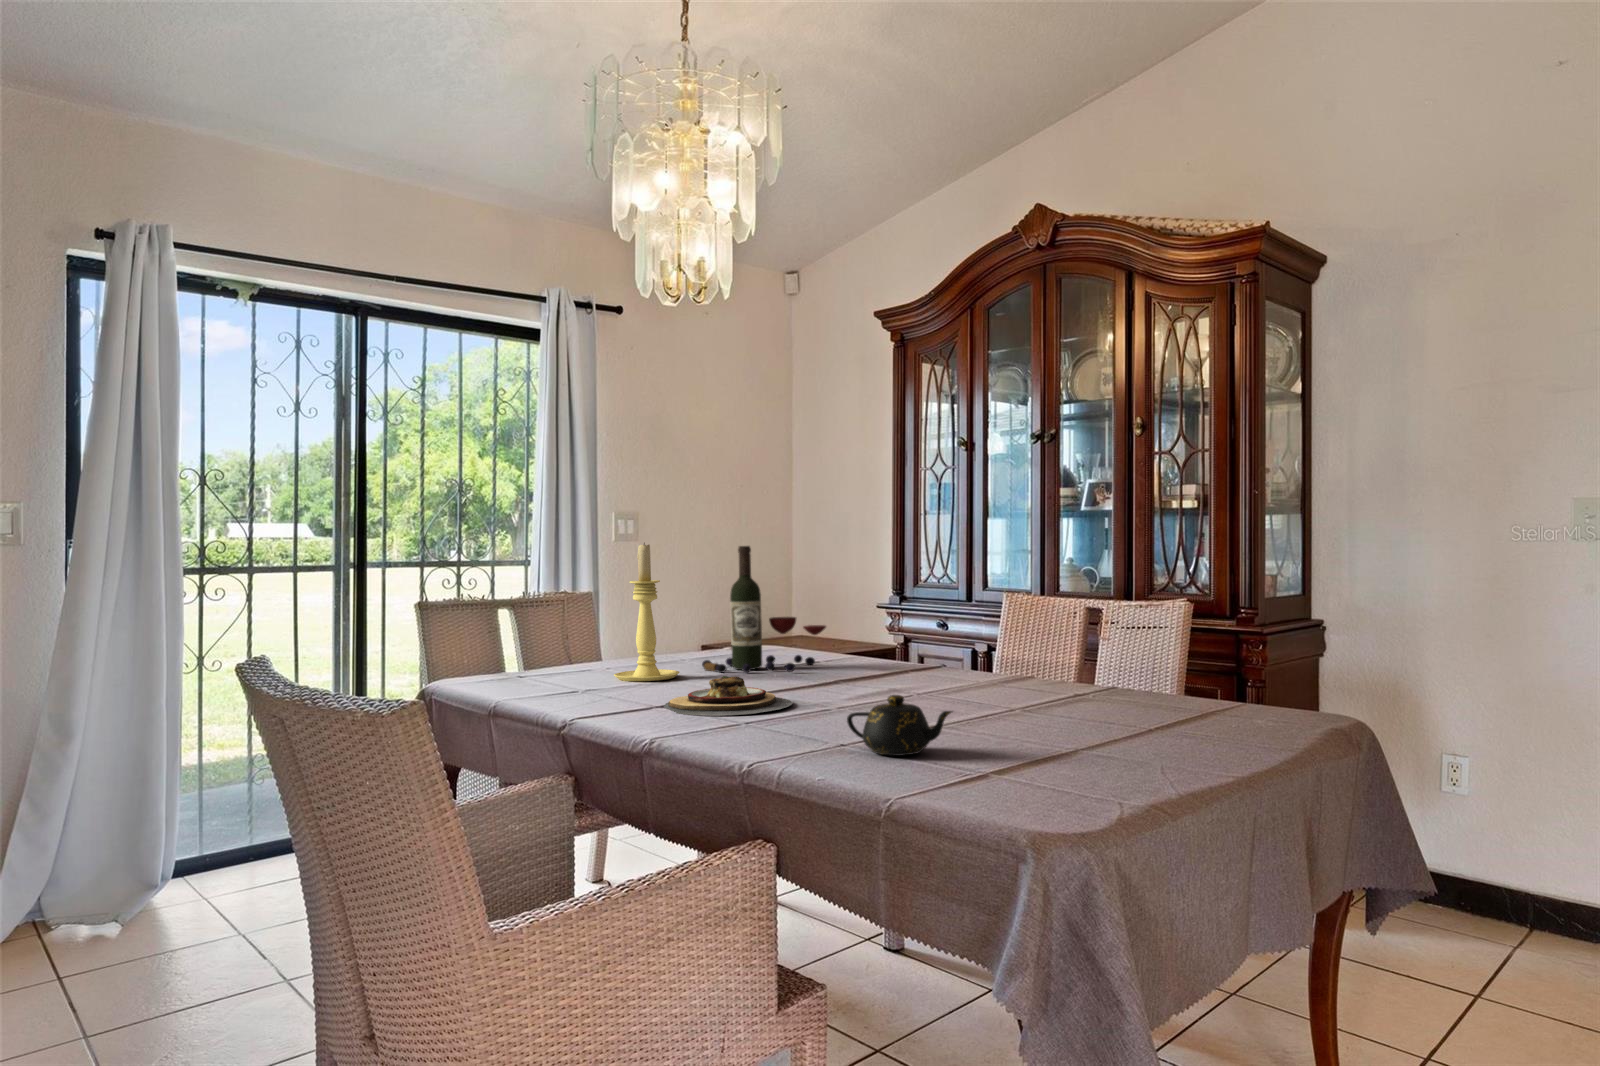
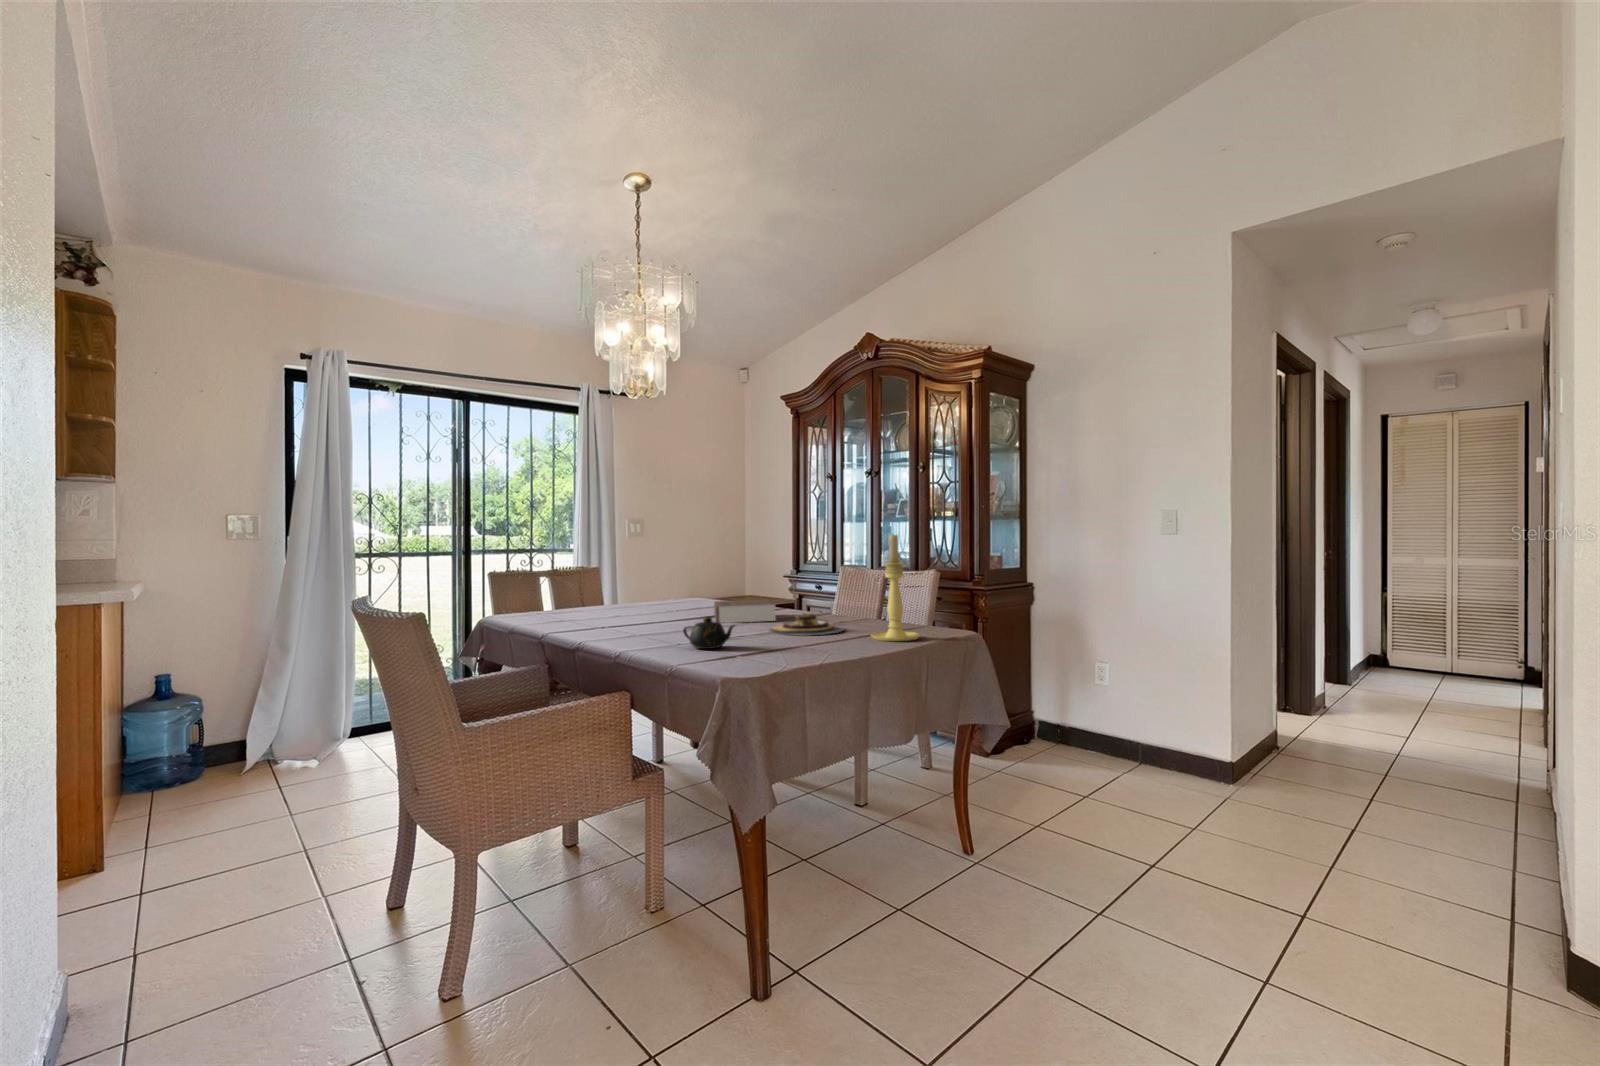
candle holder: present [614,543,679,681] -> present [871,535,921,641]
wine bottle: present [702,546,826,673] -> none [654,538,728,612]
book: none [818,651,943,696] -> present [714,599,776,623]
plate: present [663,676,792,716] -> present [769,614,843,636]

